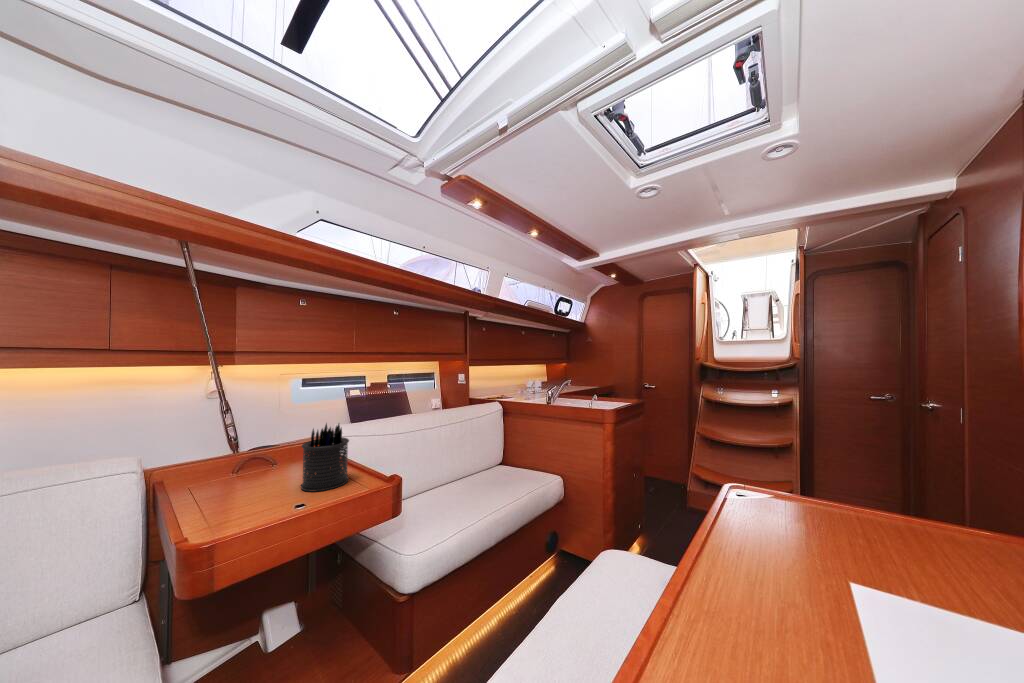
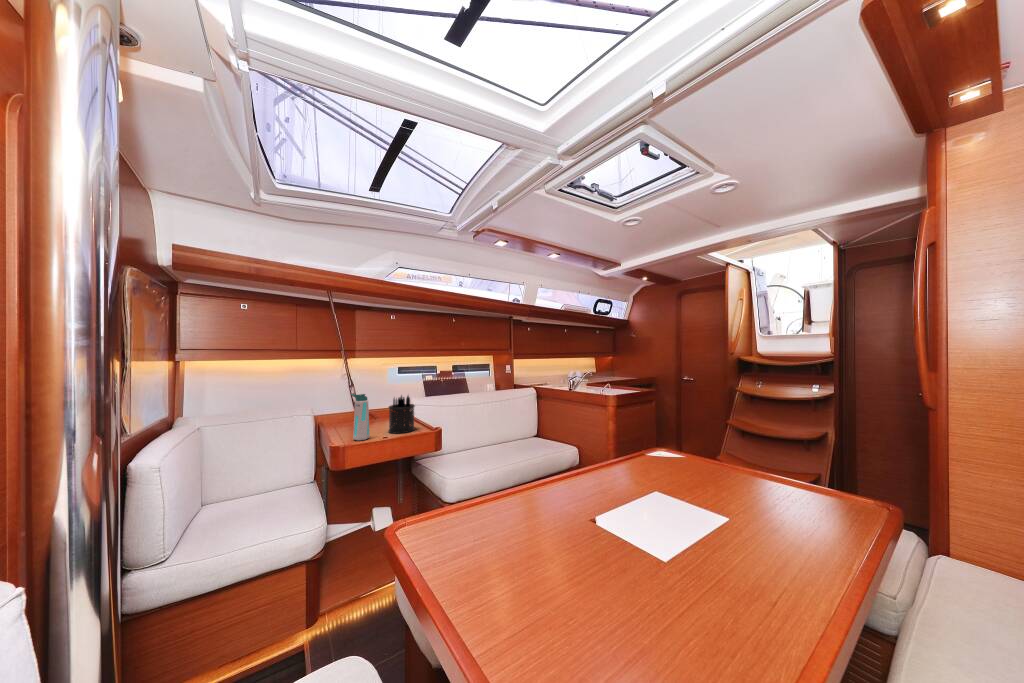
water bottle: none [230,427,267,516] -> present [351,394,370,440]

